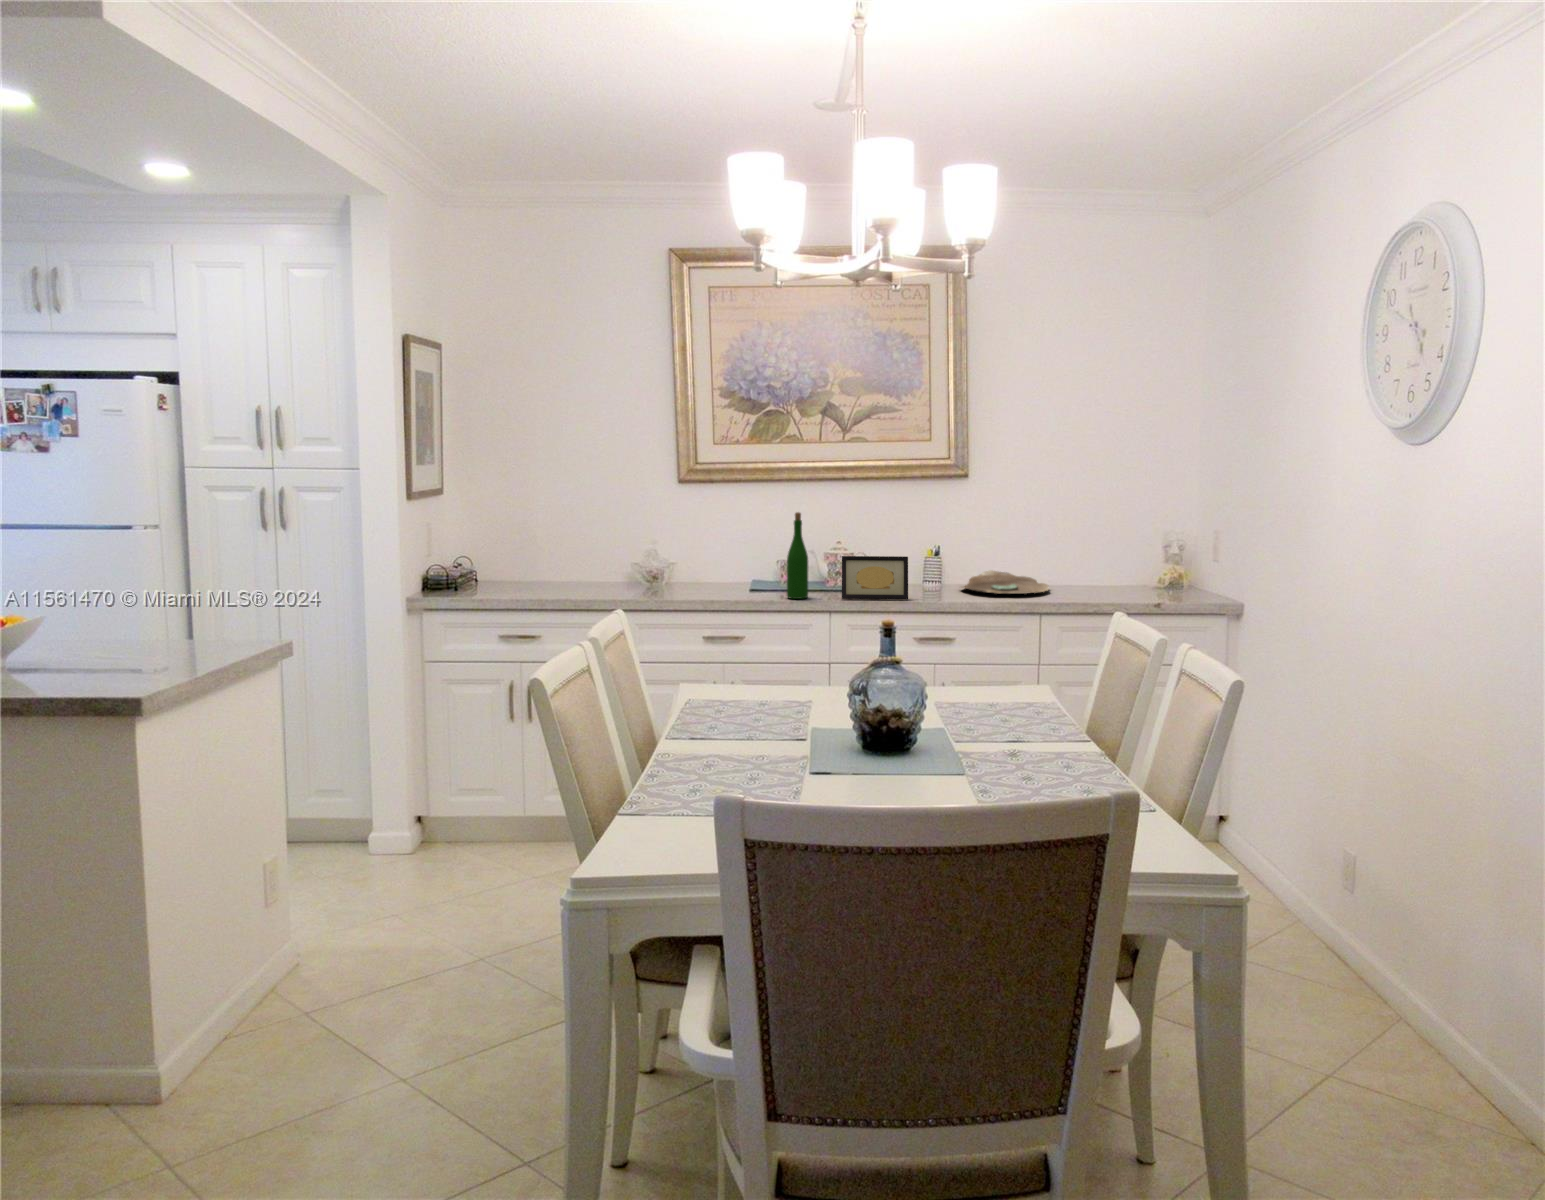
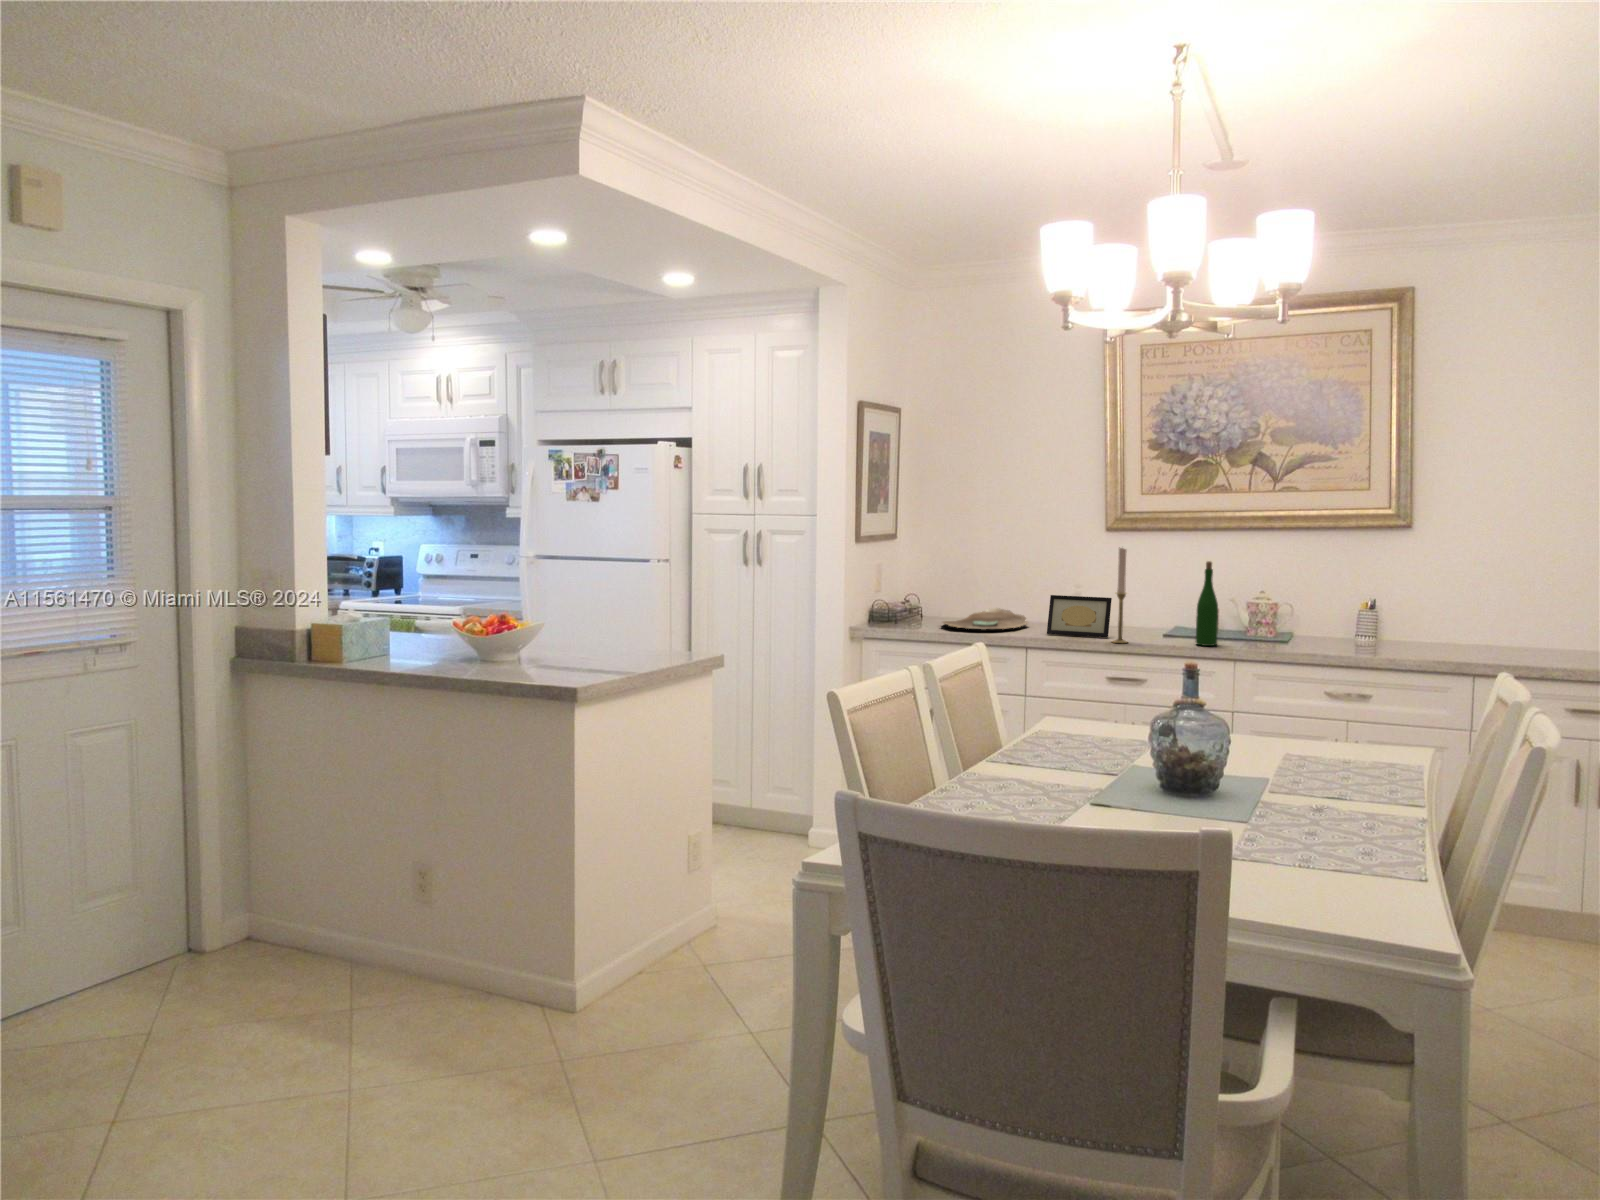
candlestick: none [704,499,722,601] -> present [1113,547,1127,643]
picture frame: present [842,556,908,599] -> present [1047,595,1112,638]
decorative bowl: present [963,570,1048,594] -> present [943,608,1028,630]

